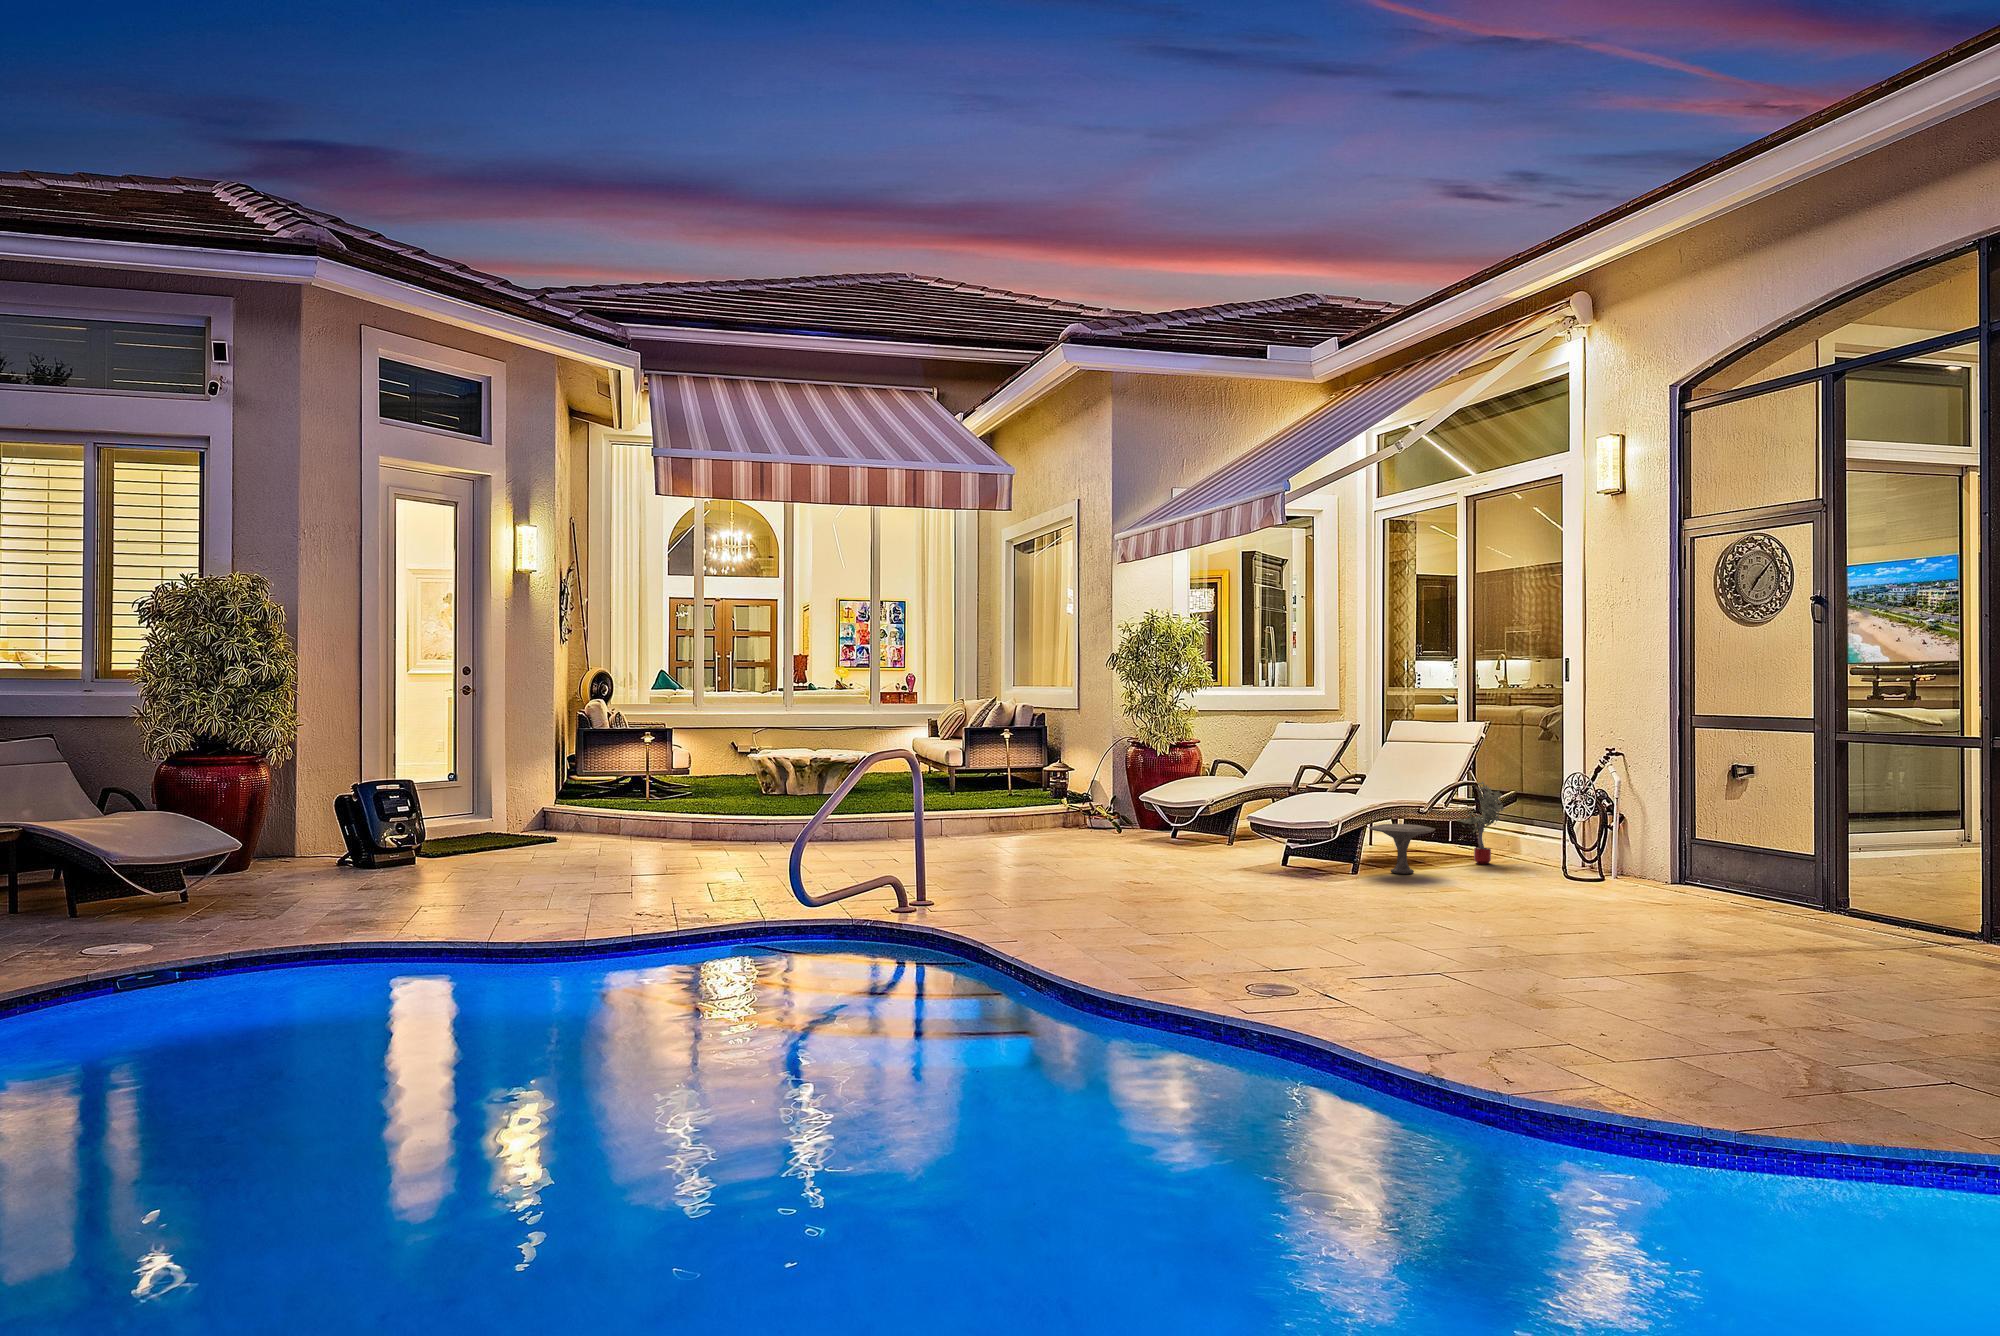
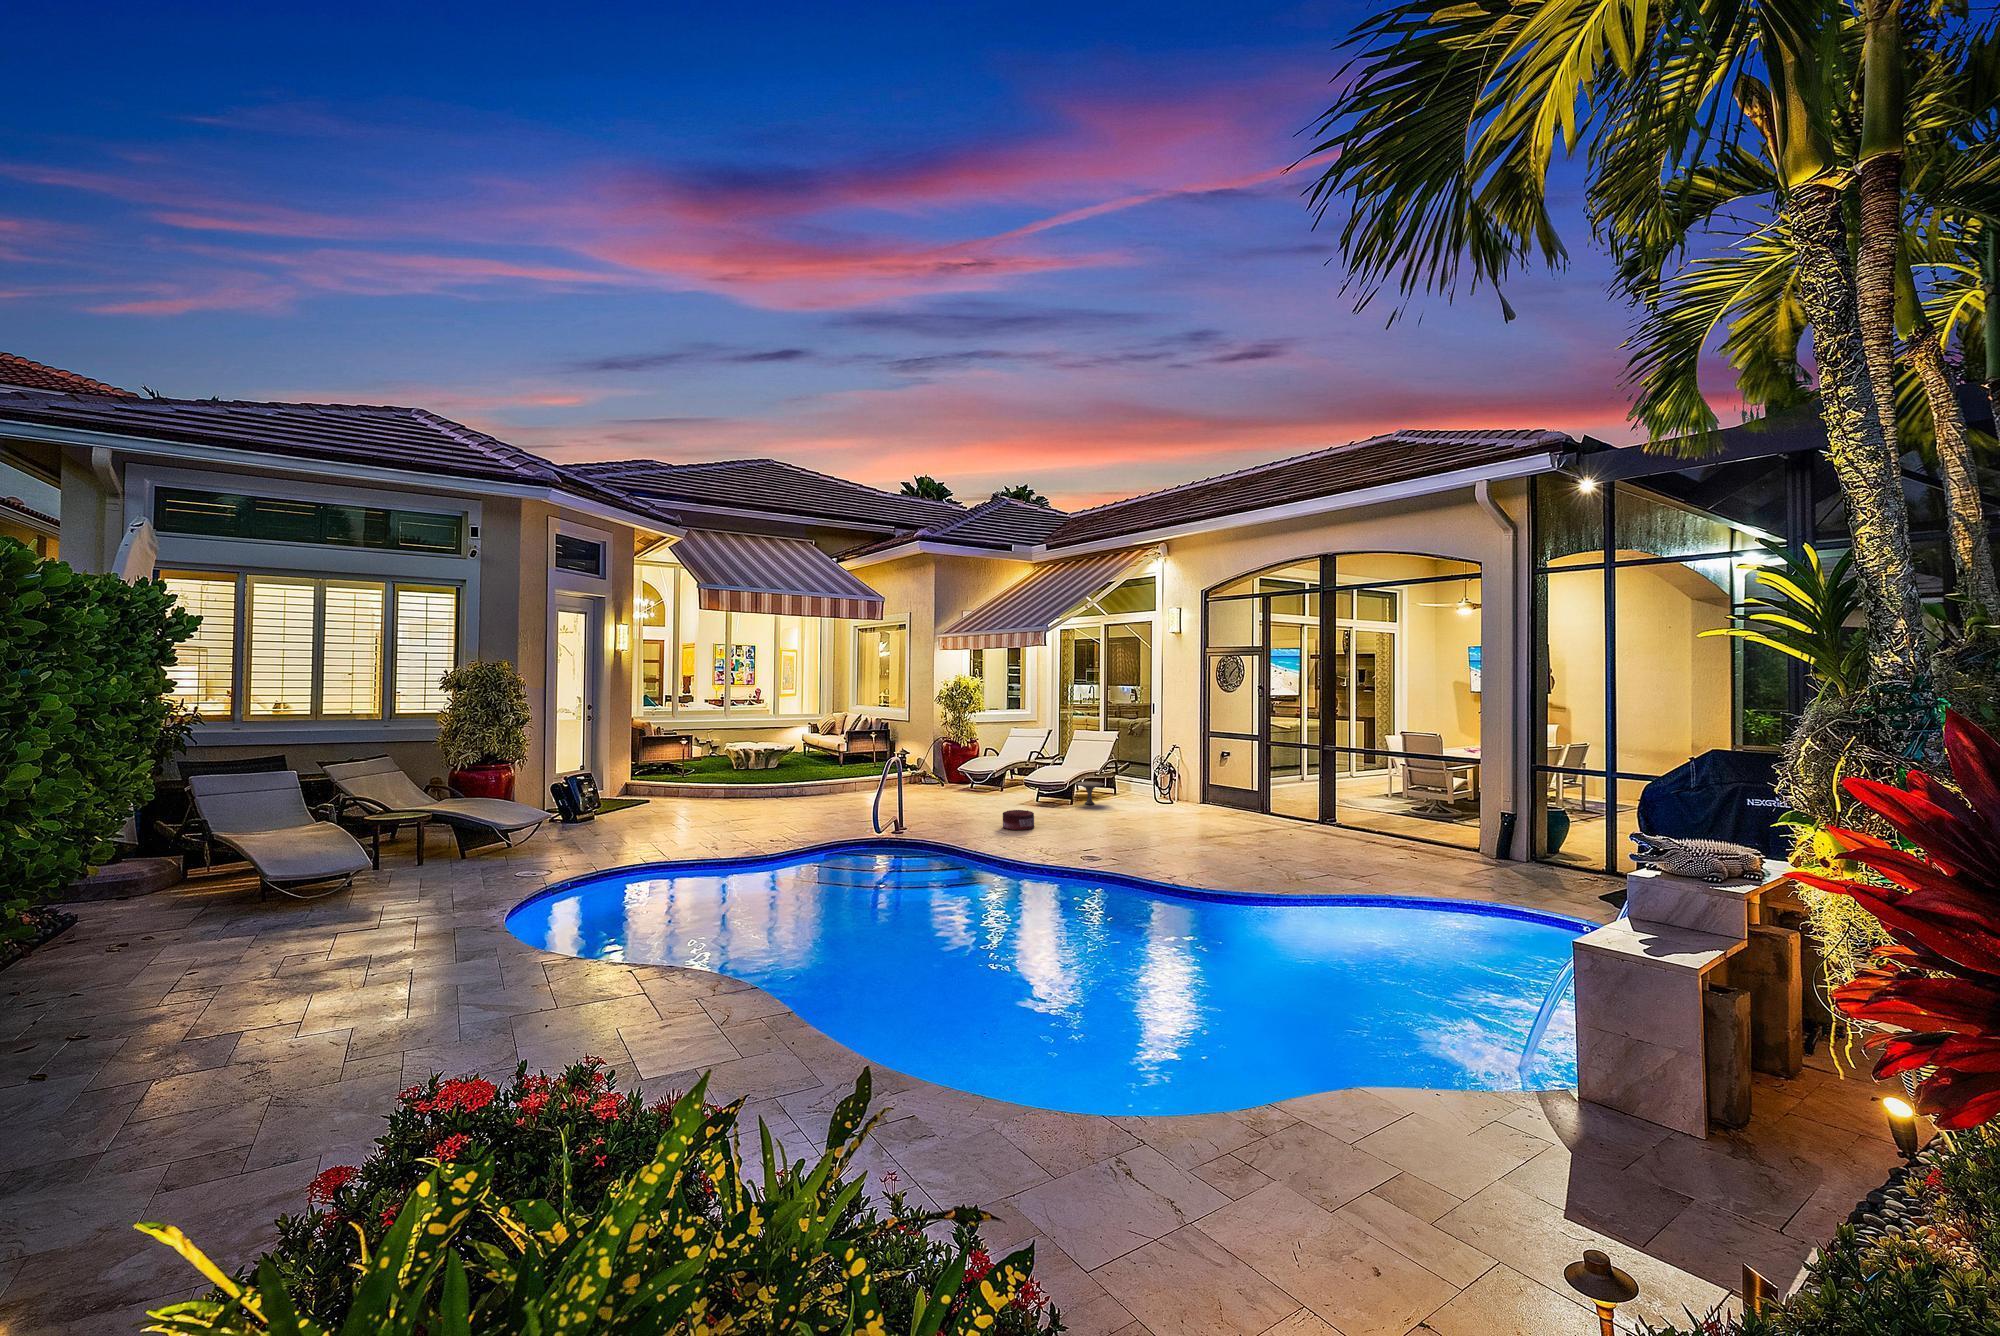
potted tree: present [1456,782,1505,864] -> none [1109,760,1130,798]
pouf: none [1161,874,1234,919] -> present [1003,810,1034,830]

